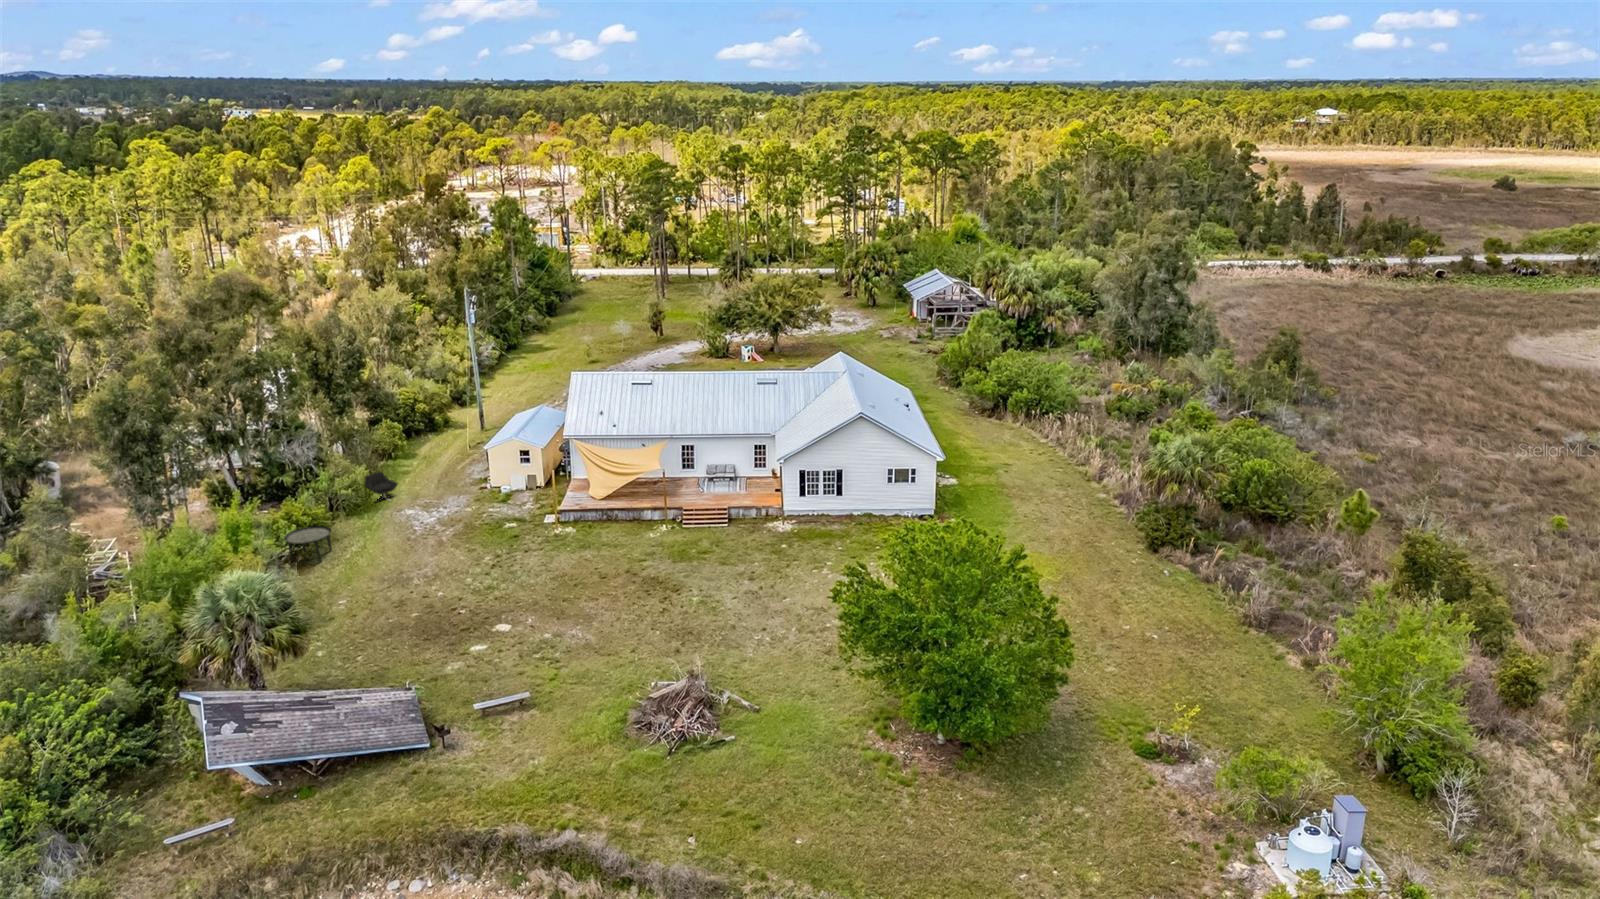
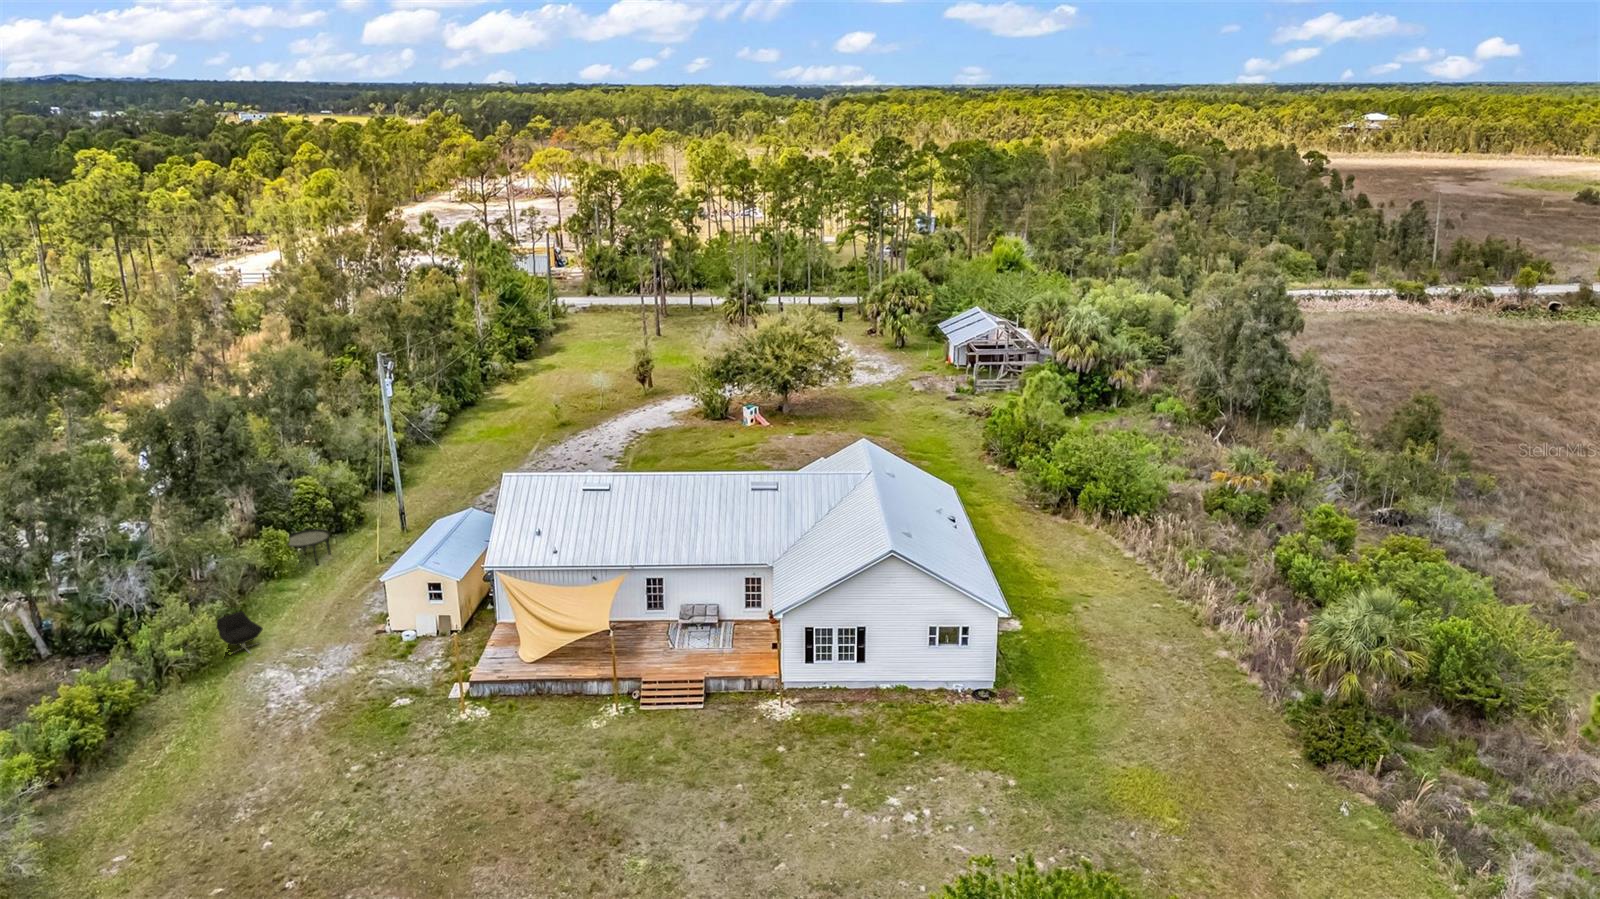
round table: present [284,526,332,563] -> present [288,529,331,565]

